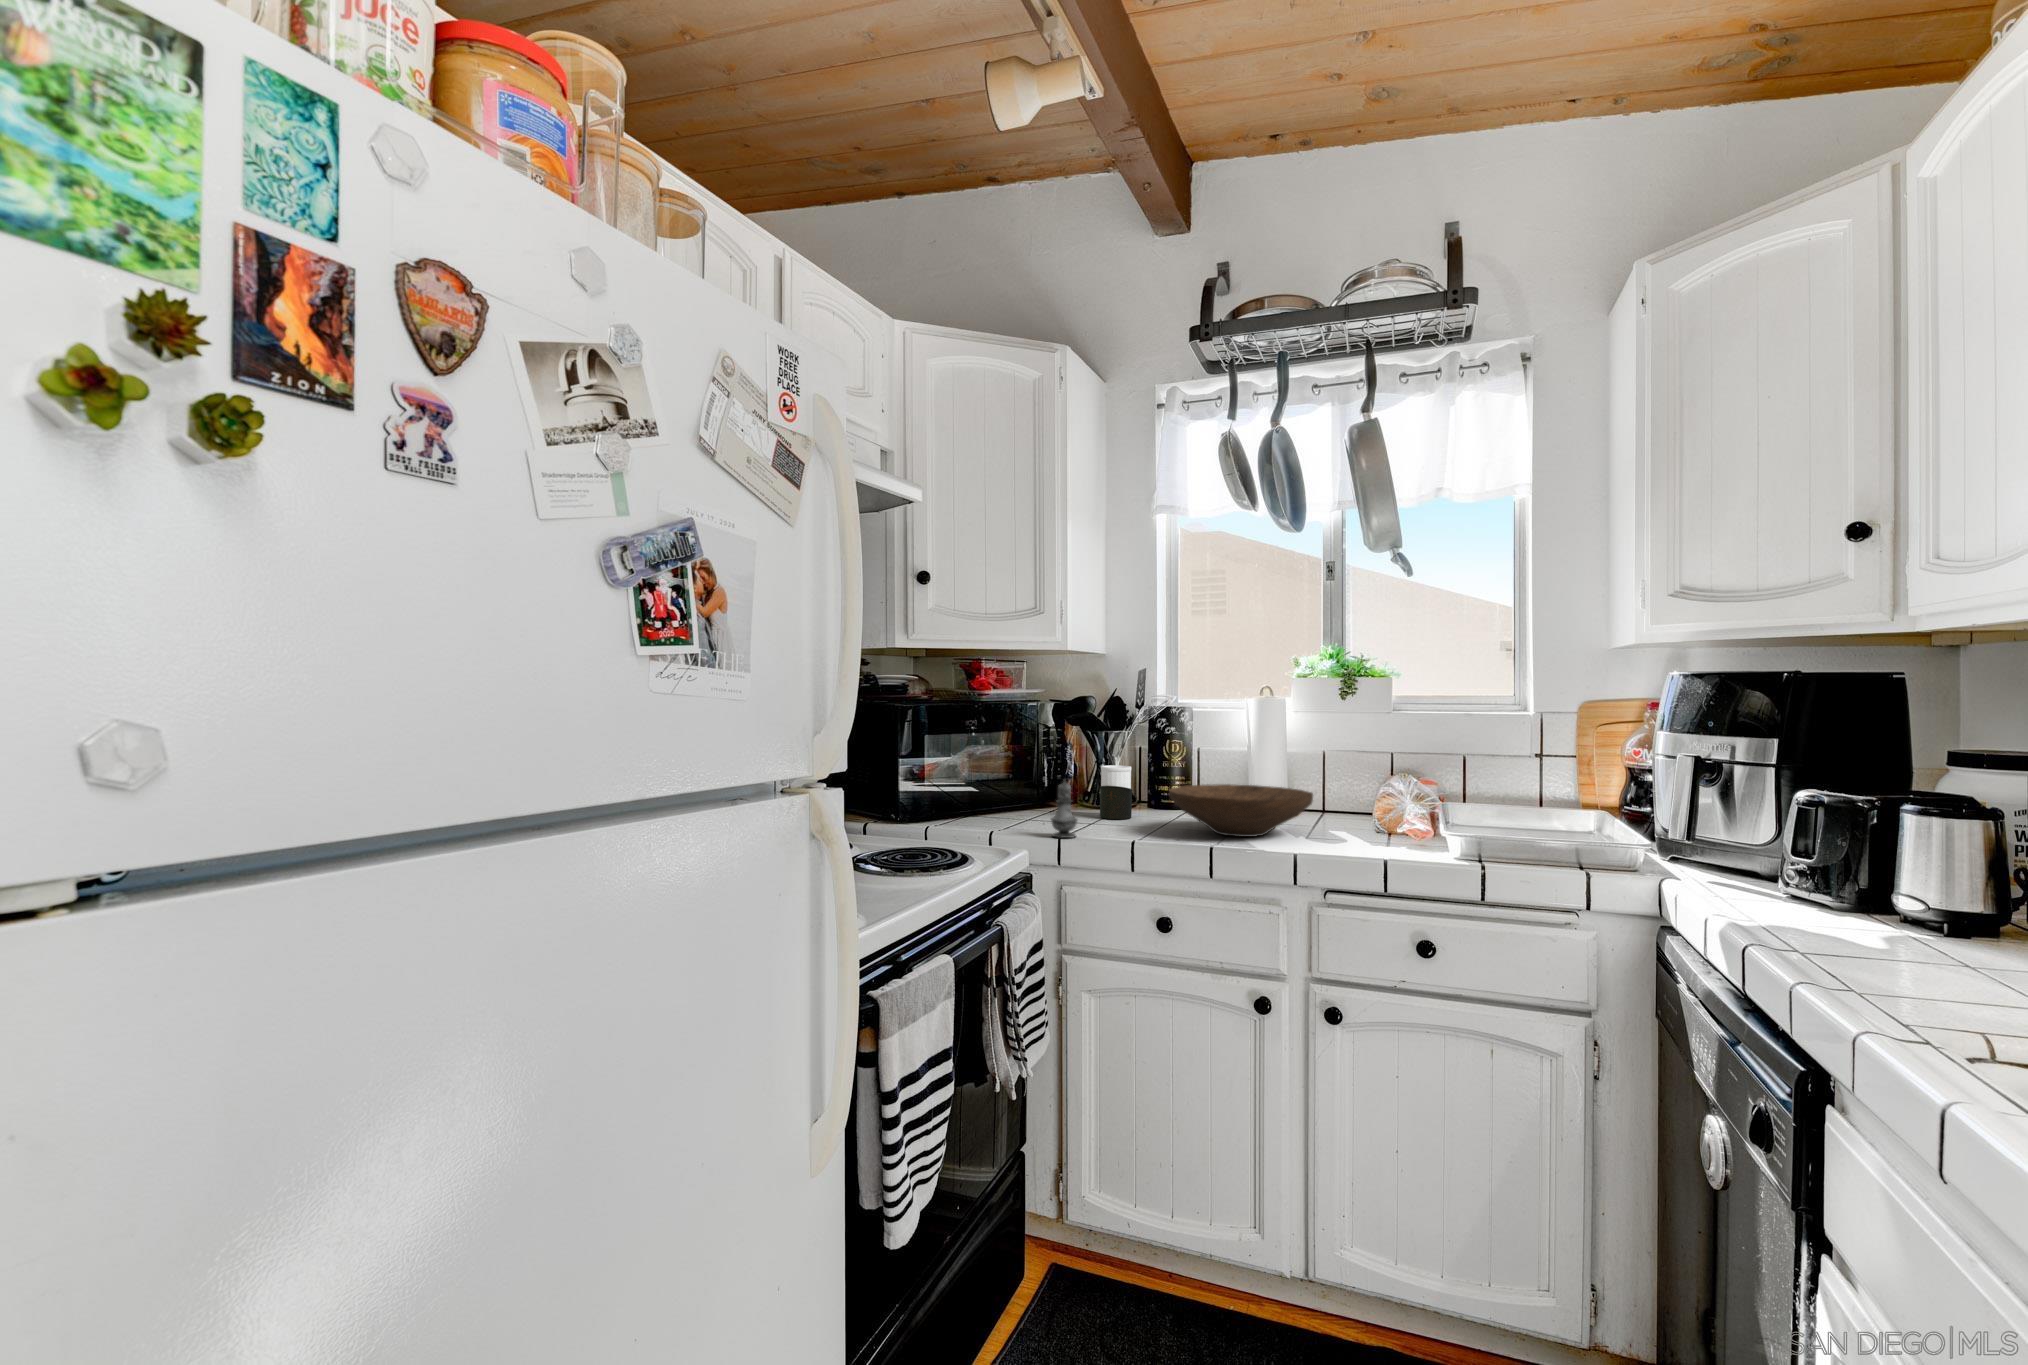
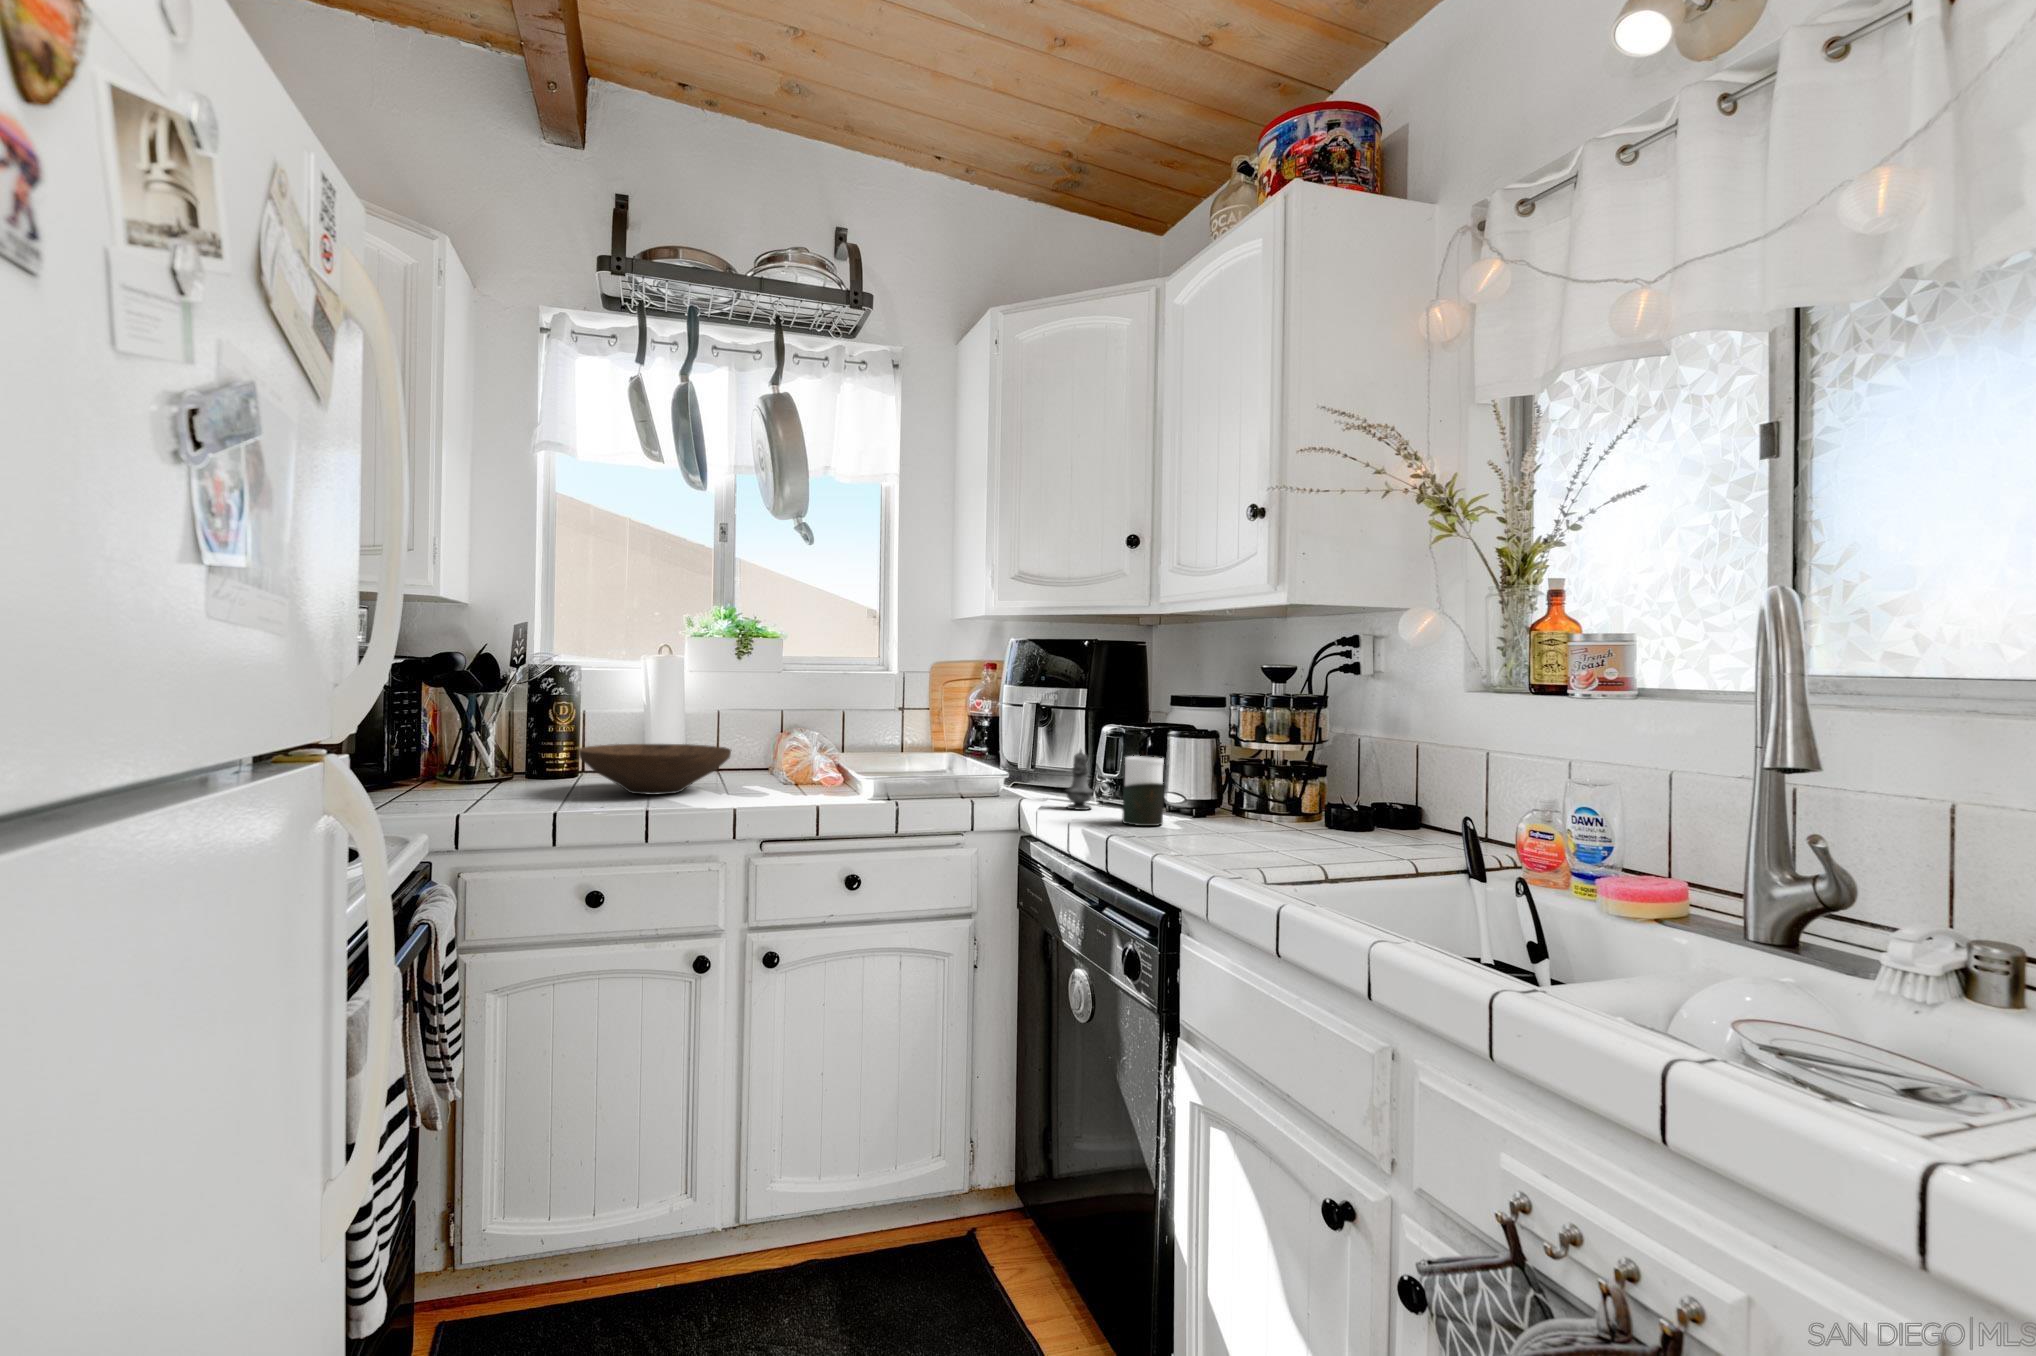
cup: present [1099,765,1132,819] -> present [1122,756,1164,826]
salt shaker: present [1051,780,1077,838] -> present [1066,750,1093,810]

